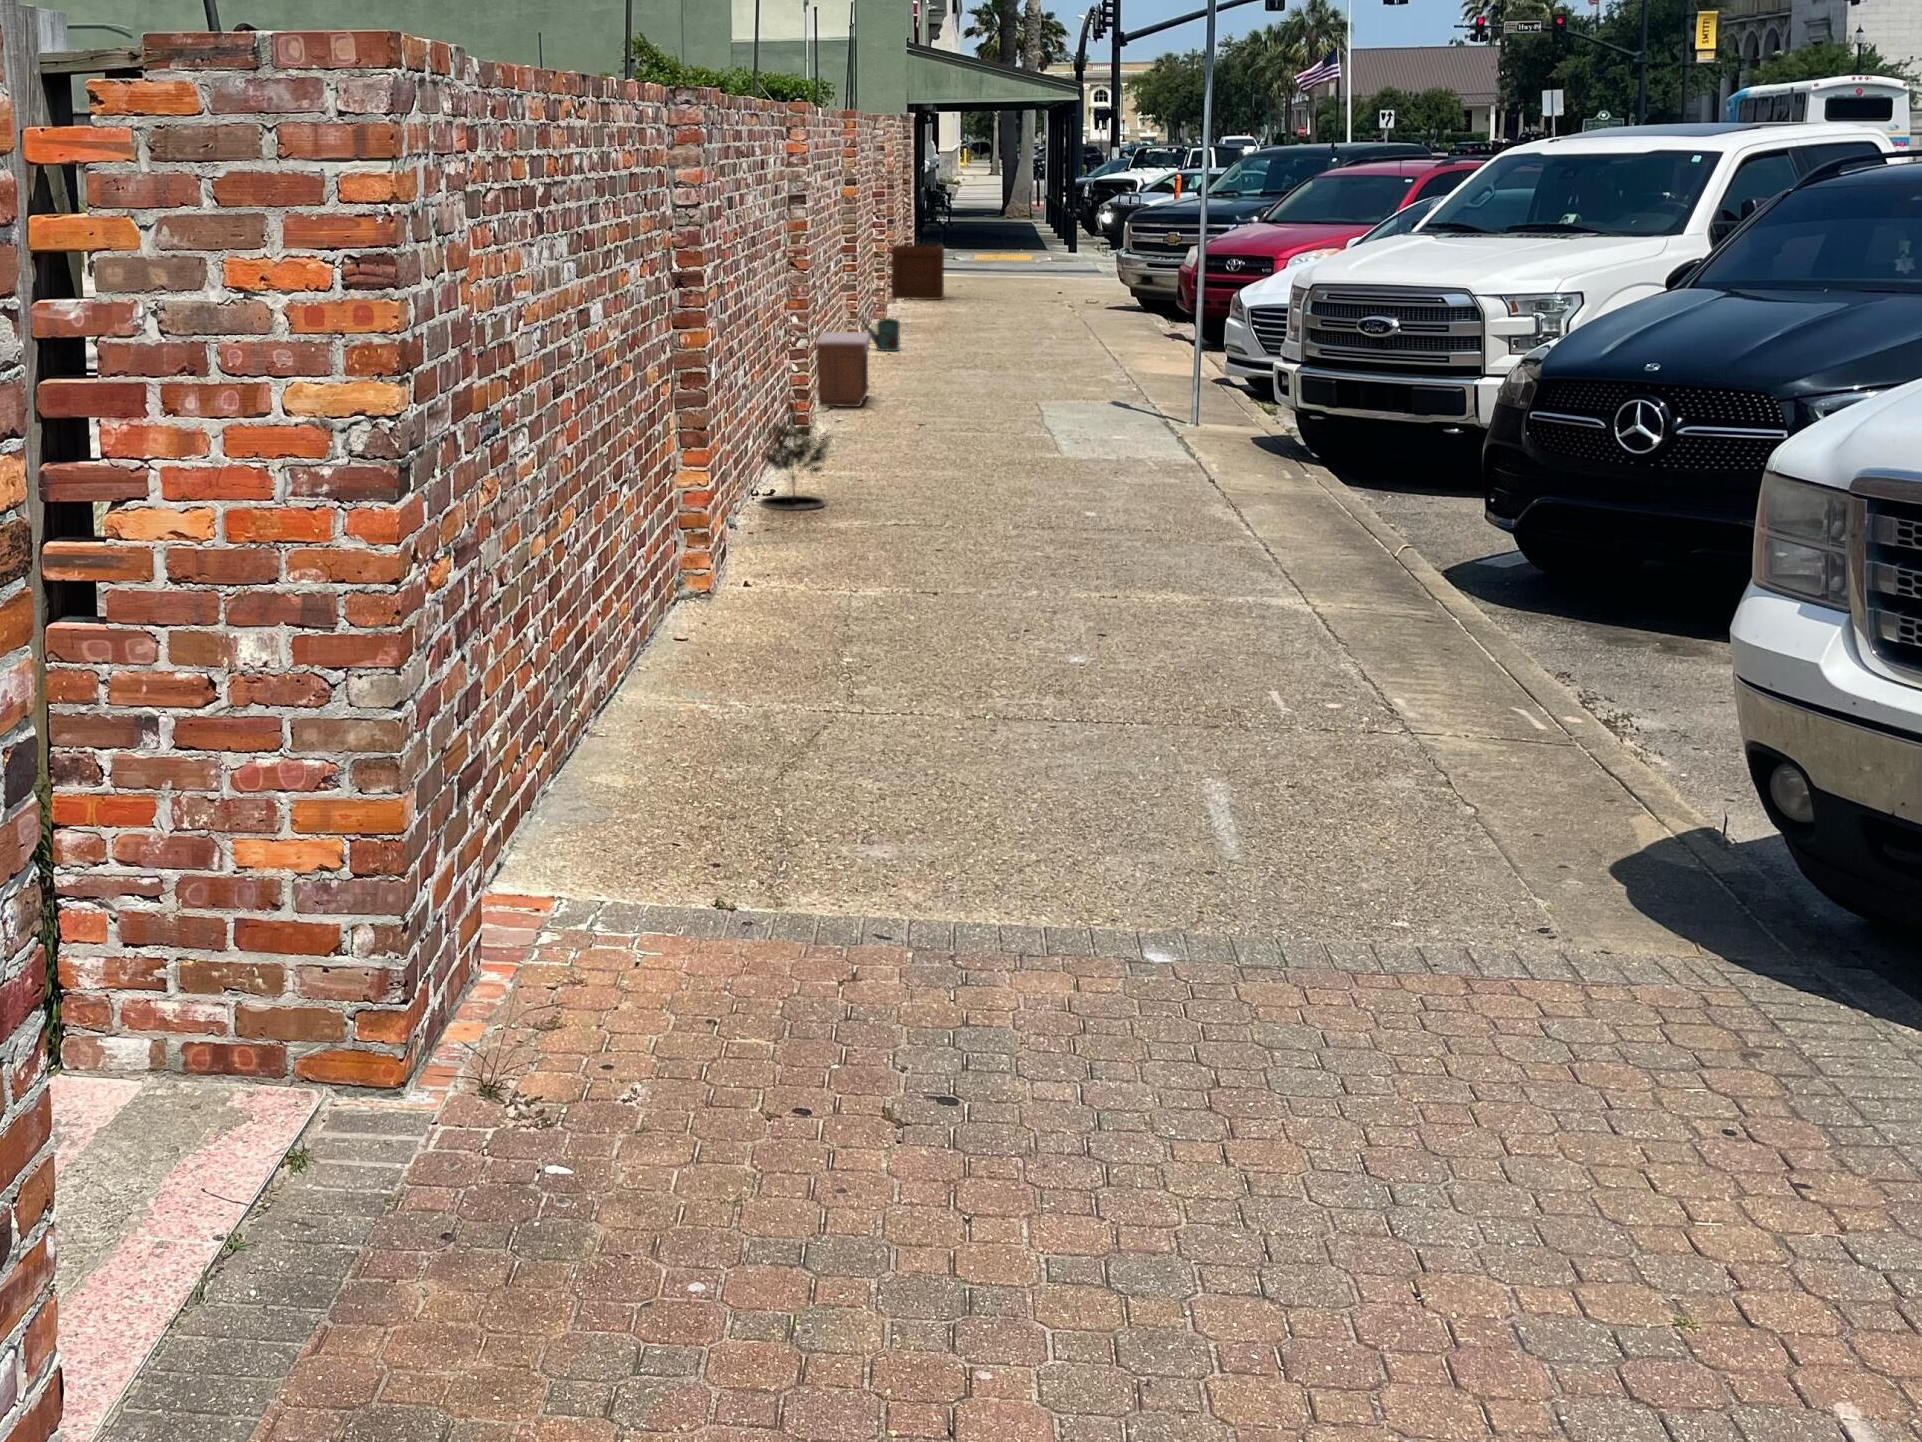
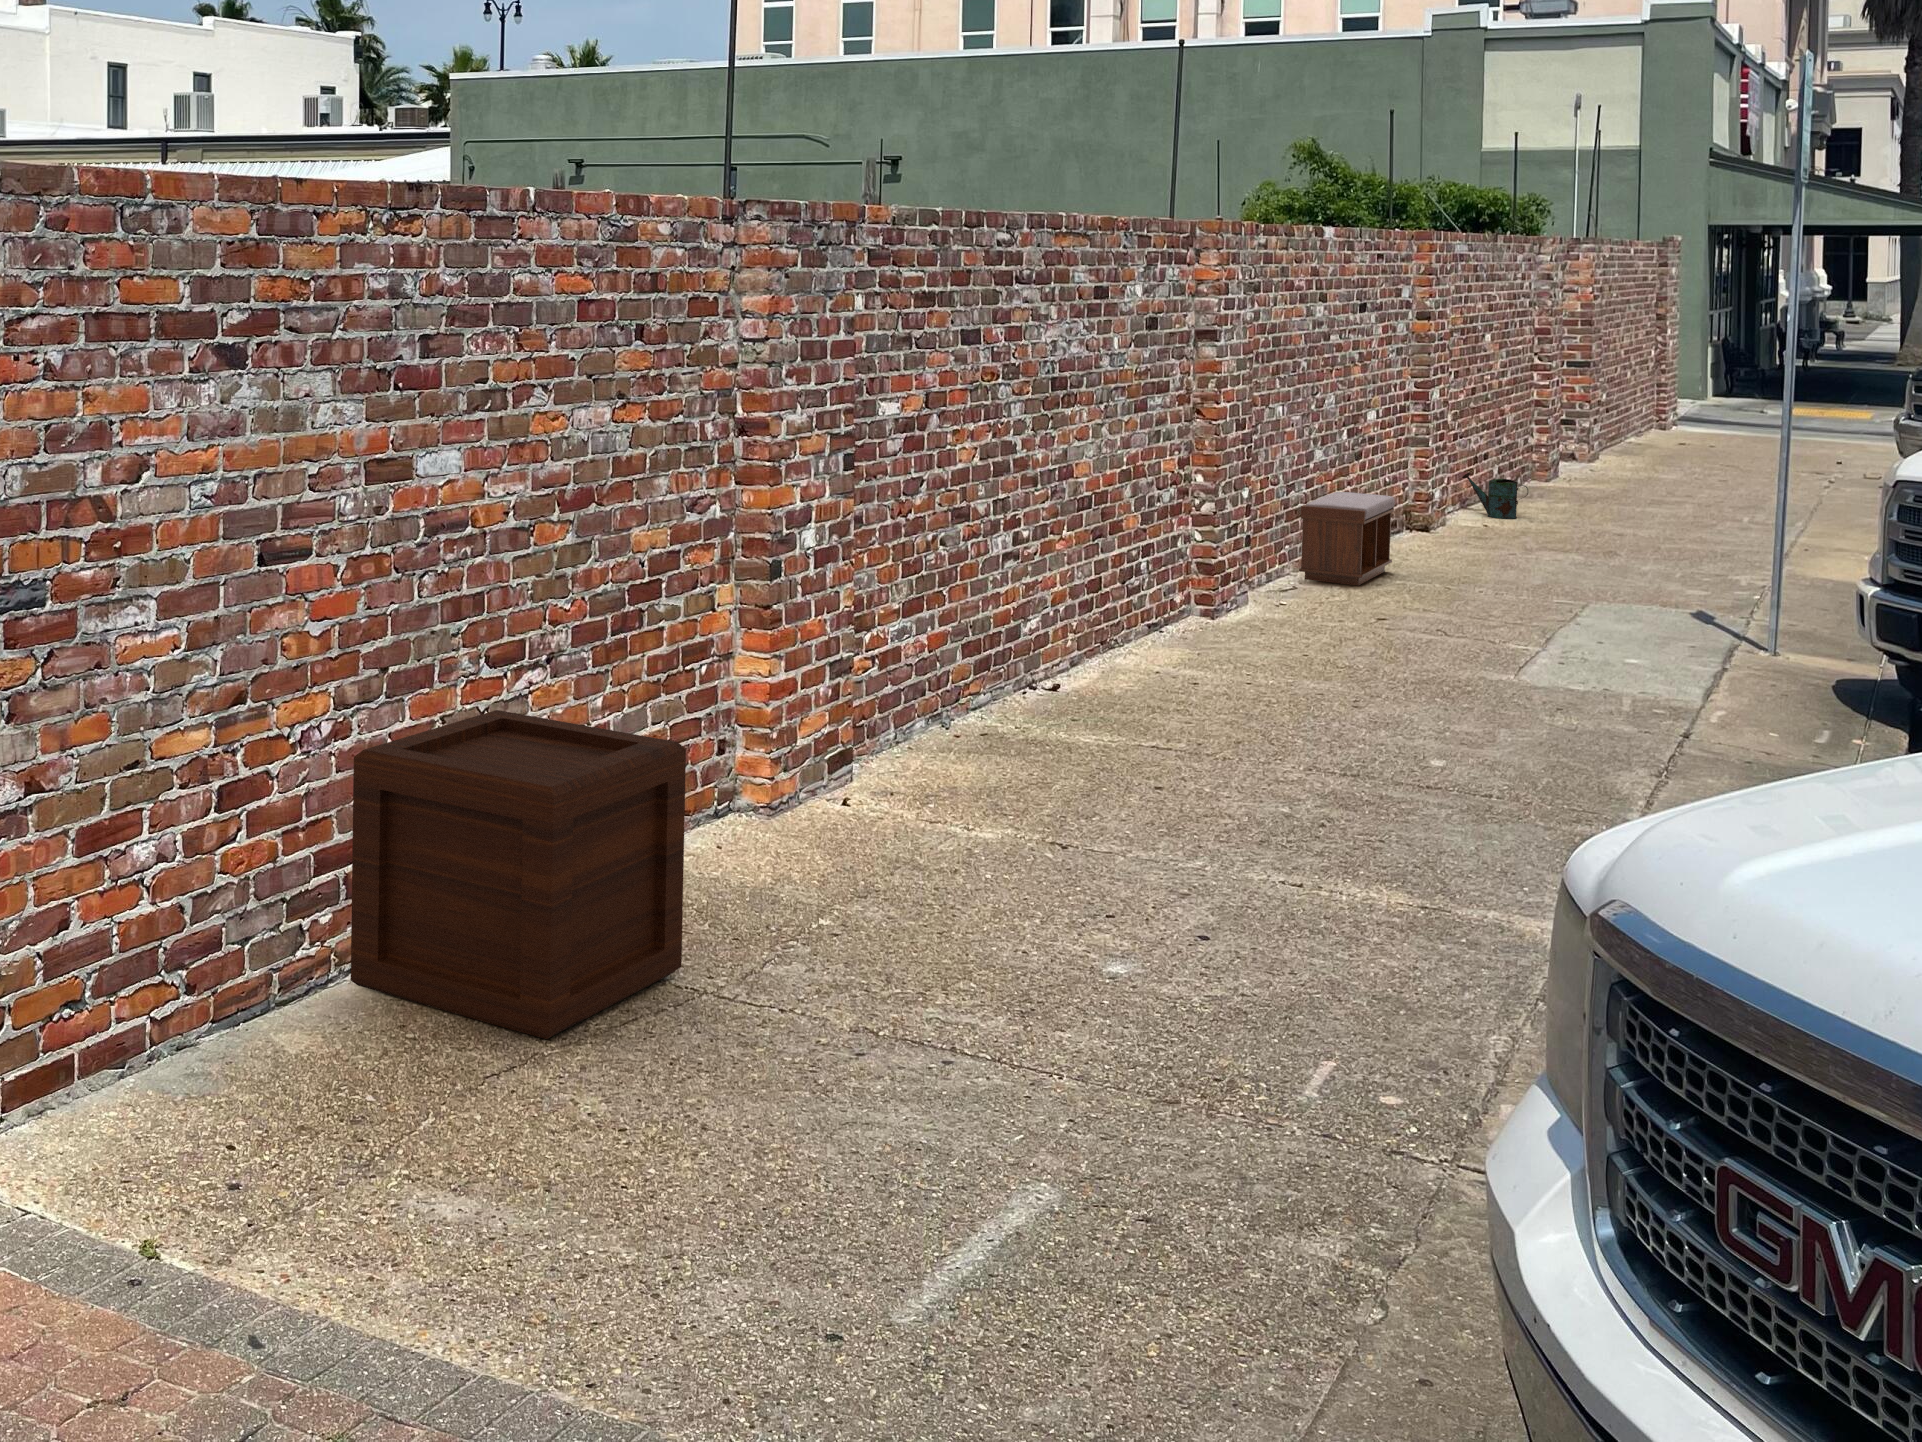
wooden crate: present [891,245,944,300] -> present [351,710,686,1039]
potted tree: present [759,395,833,510] -> none [1036,561,1137,712]

